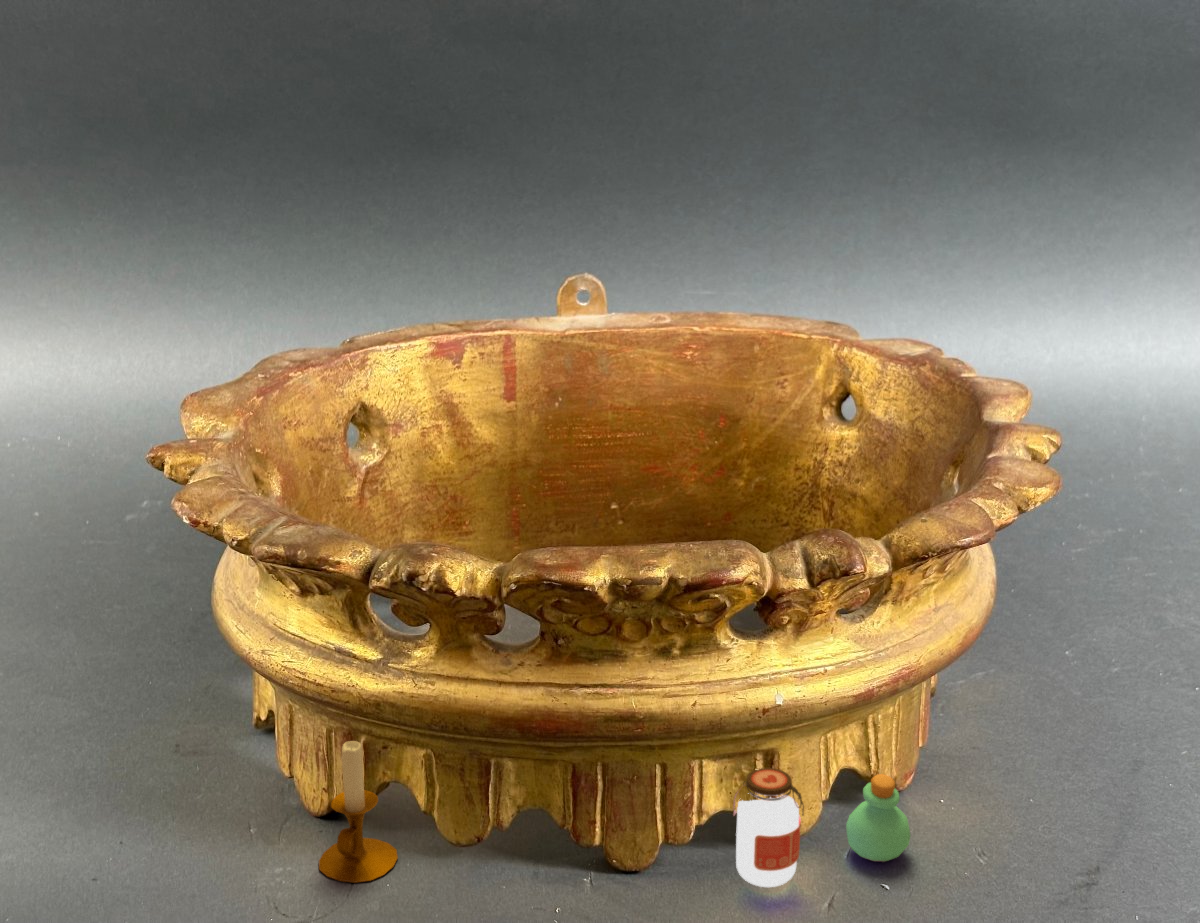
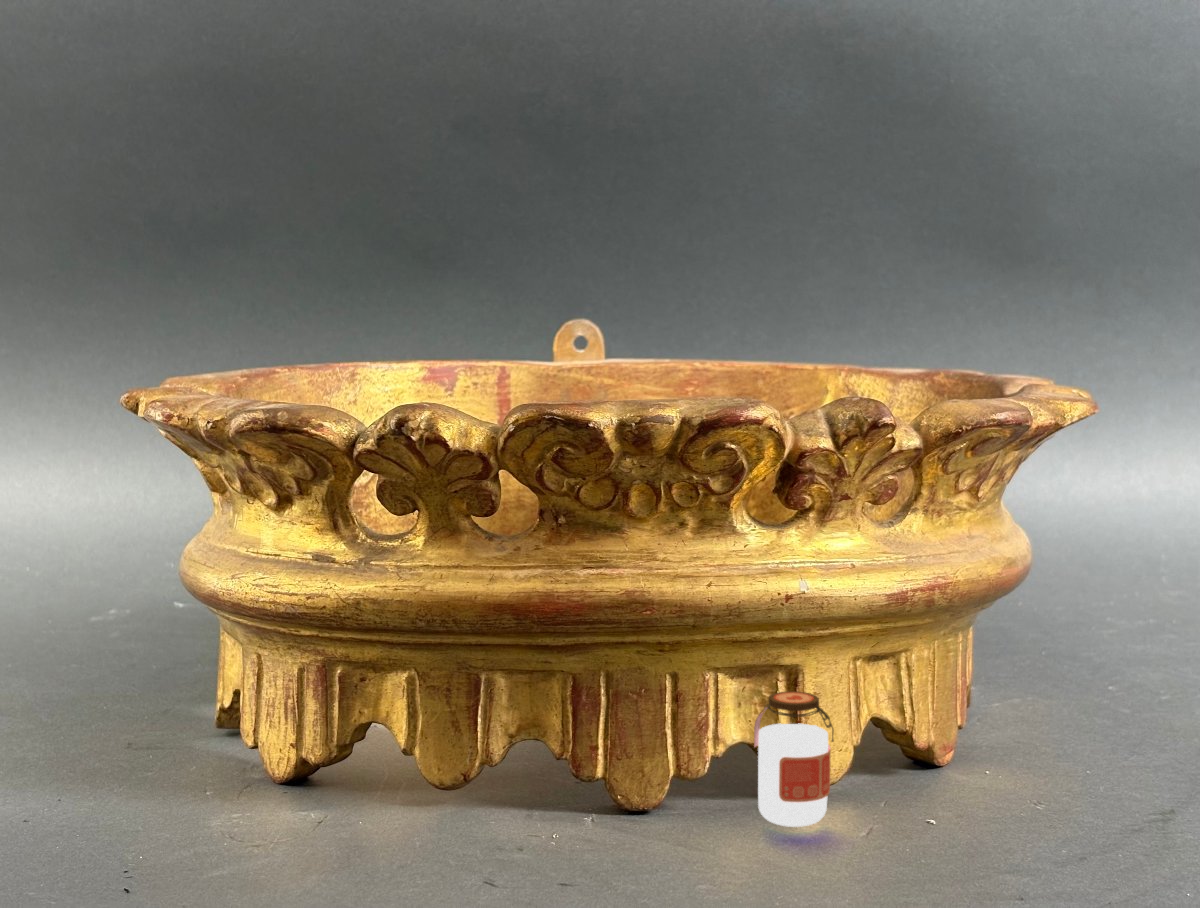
candlestick: present [319,741,398,883] -> none [283,664,374,826]
perfume bottle: present [846,774,911,862] -> none [881,709,955,810]

